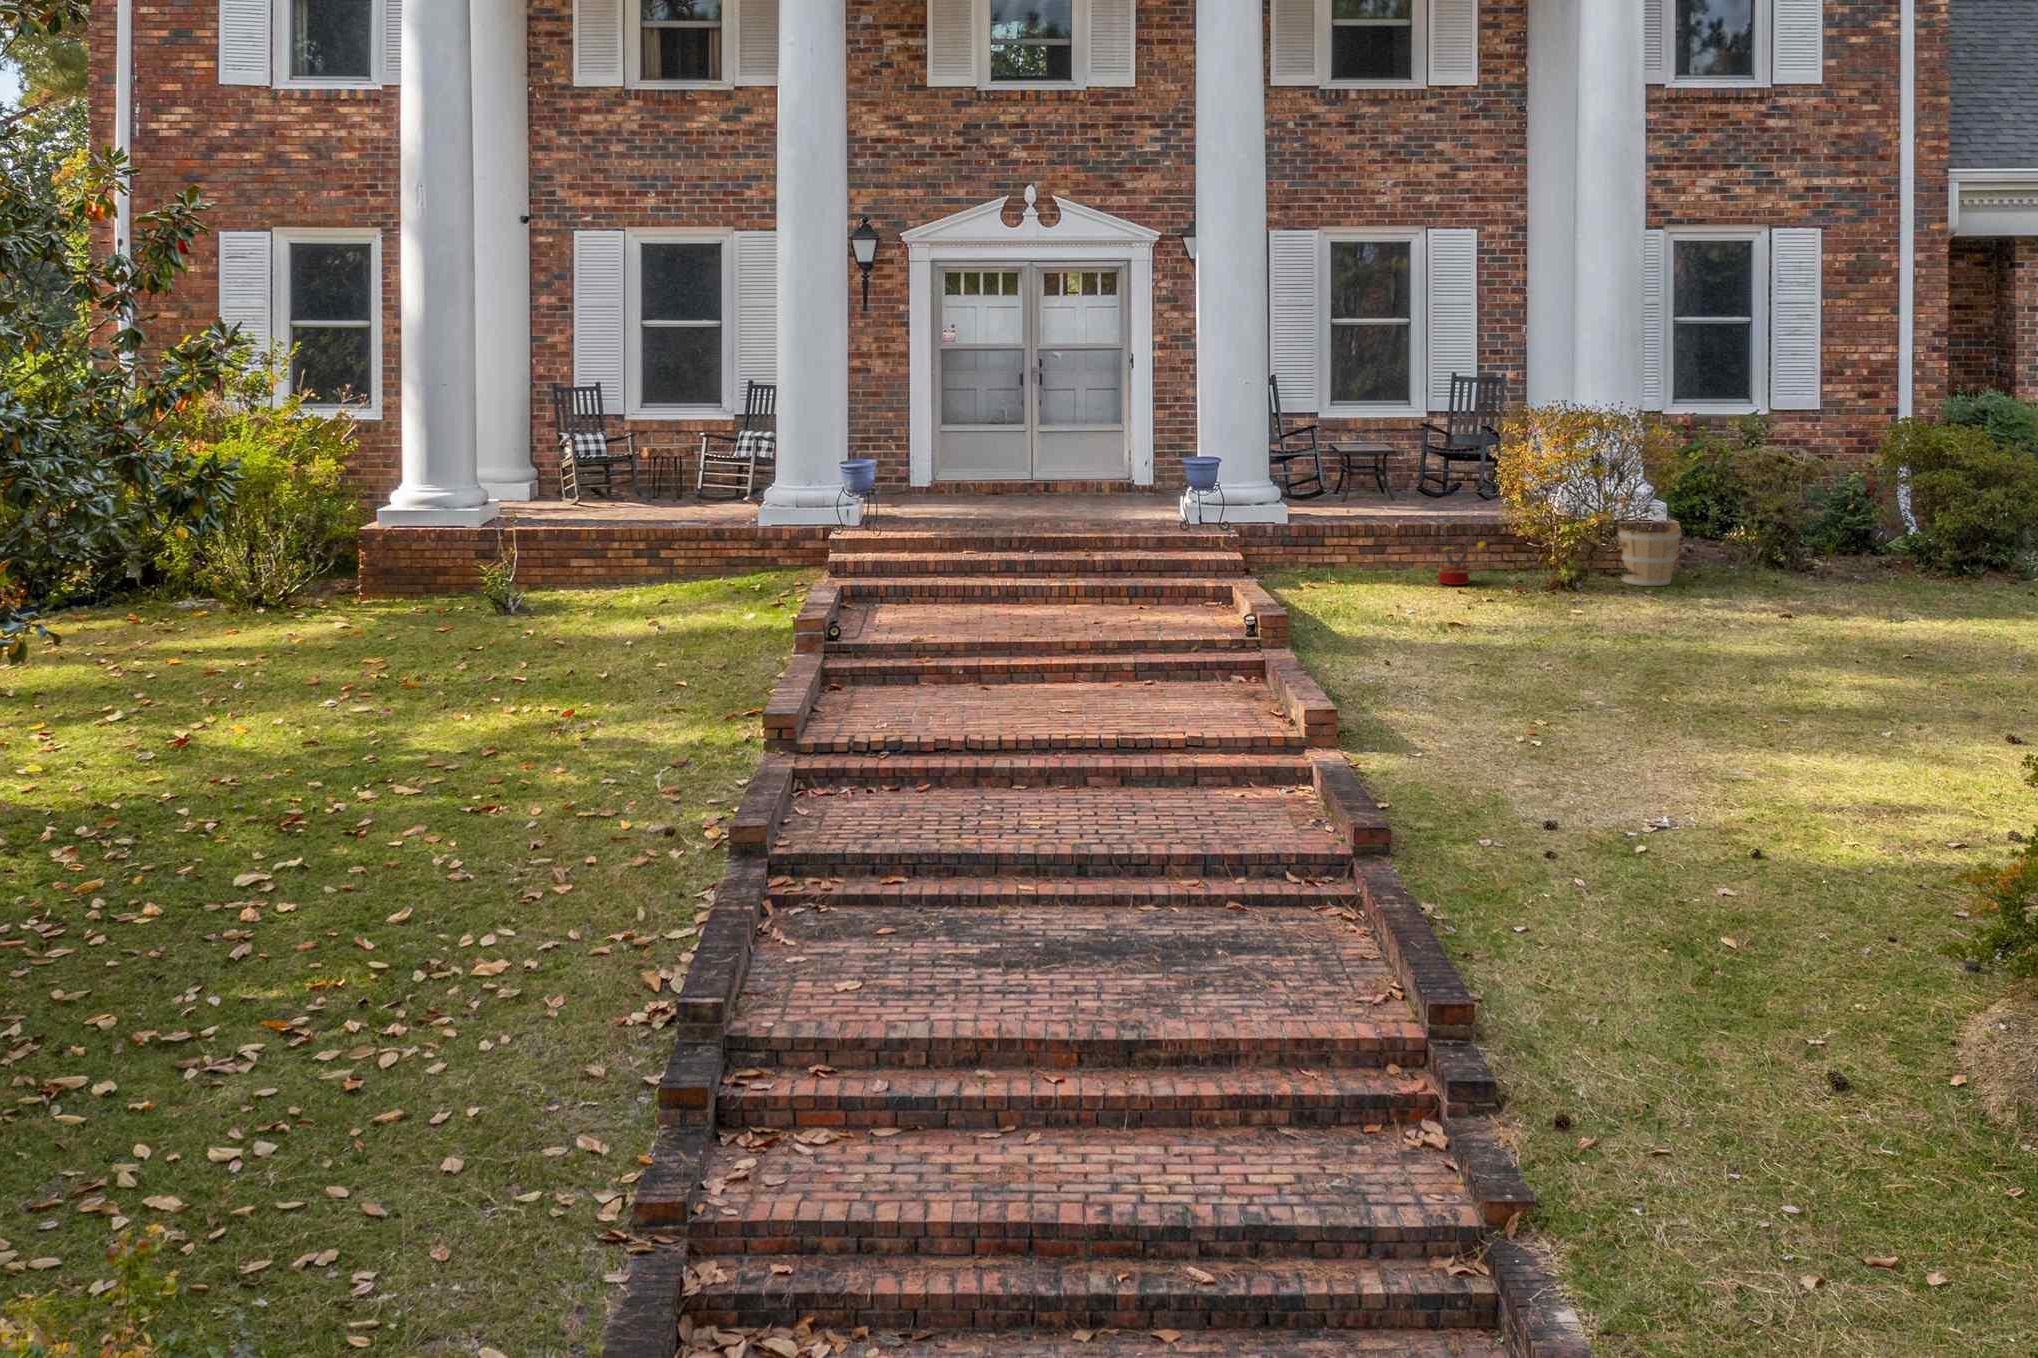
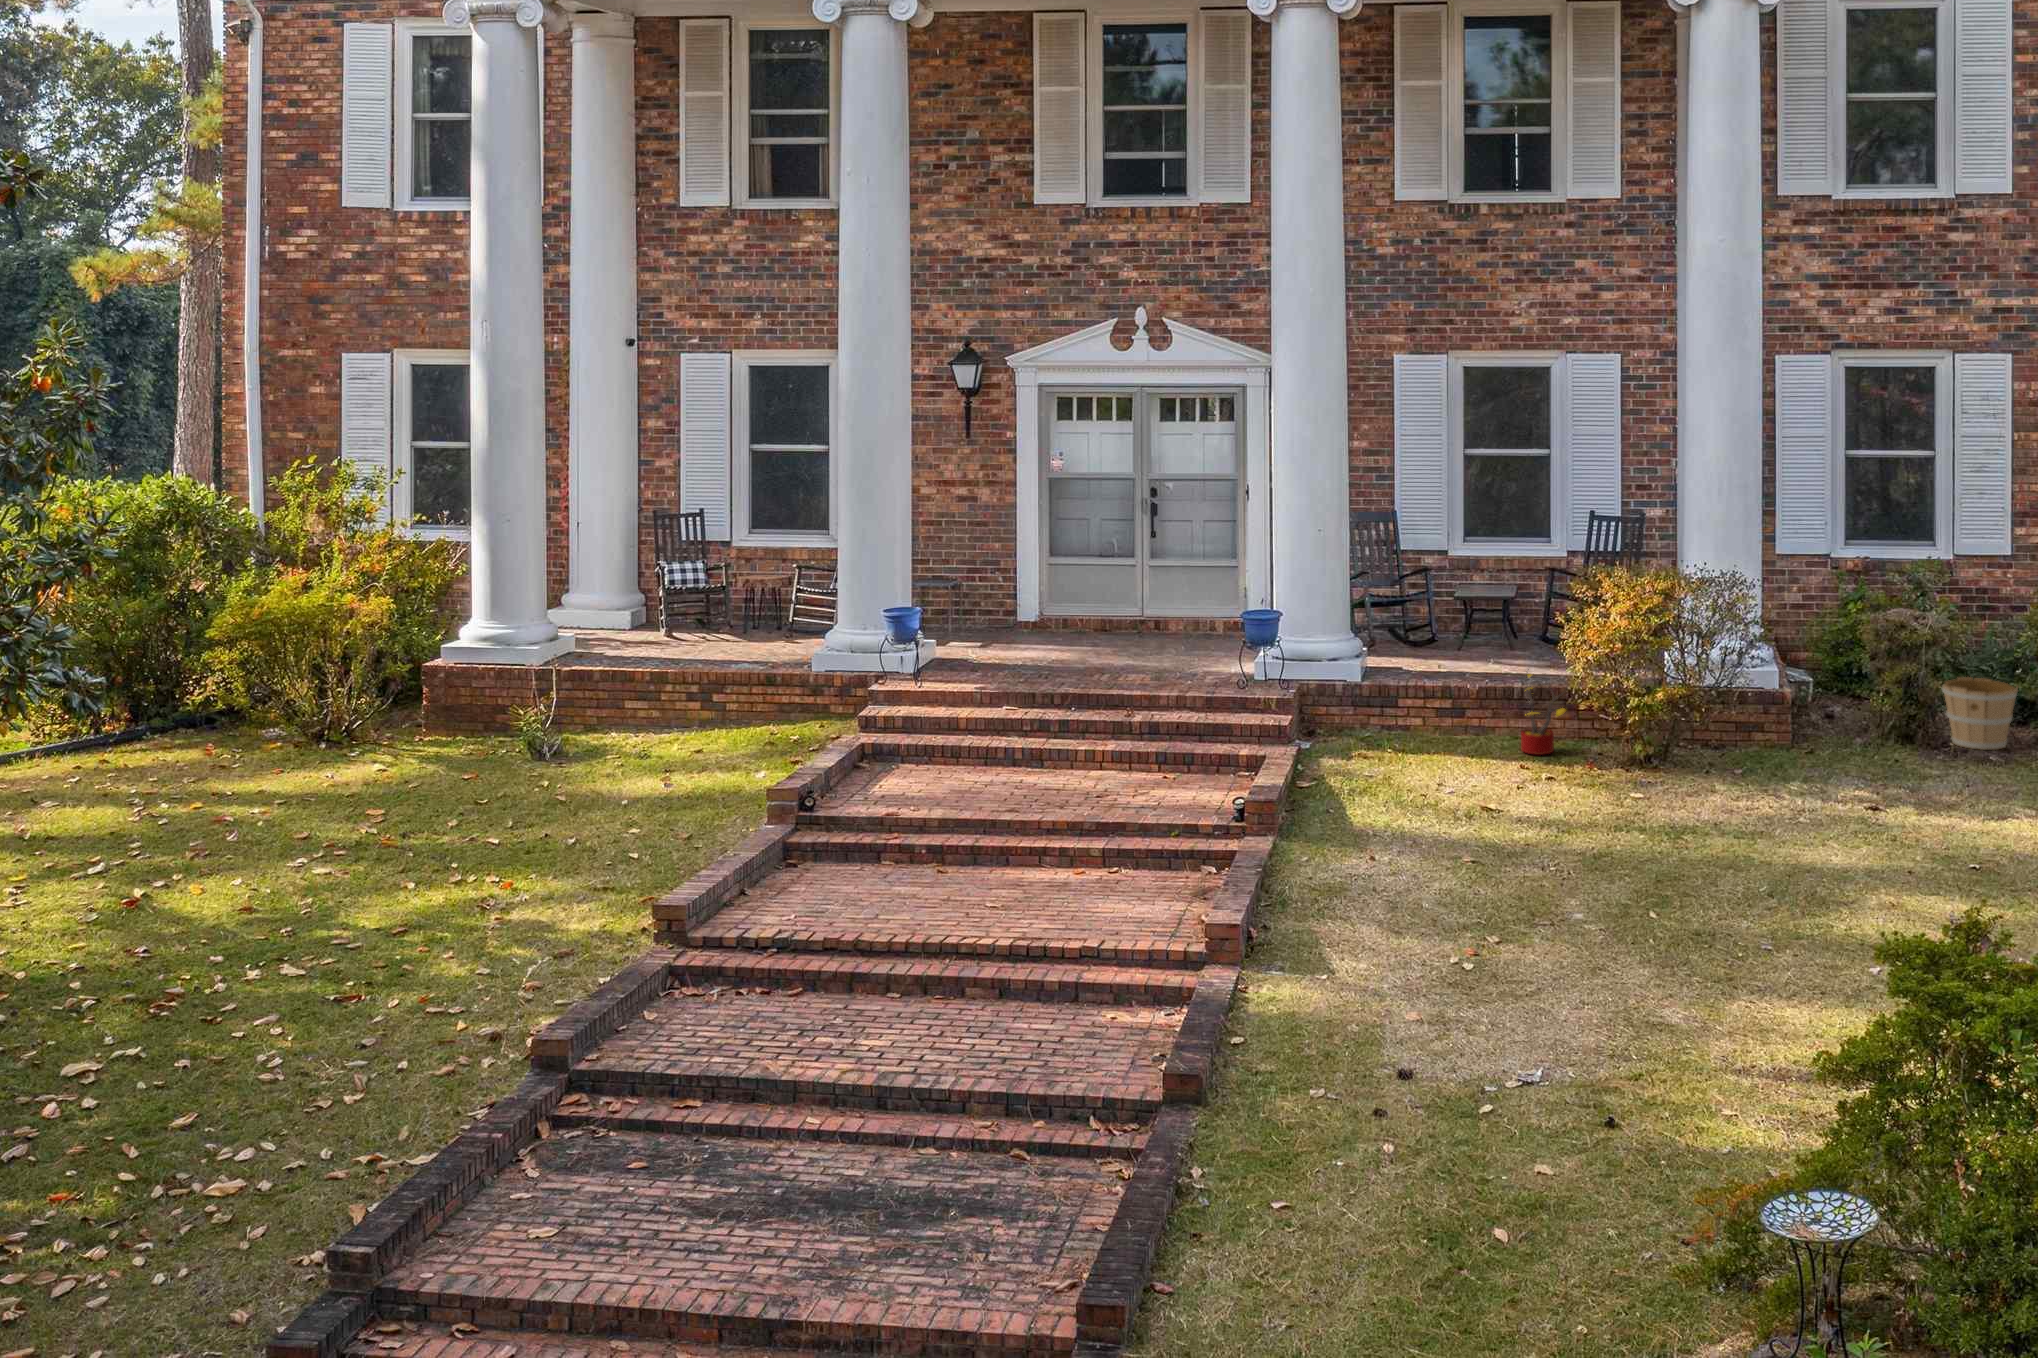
wooden bucket: present [1618,526,1681,586] -> present [1942,677,2018,750]

